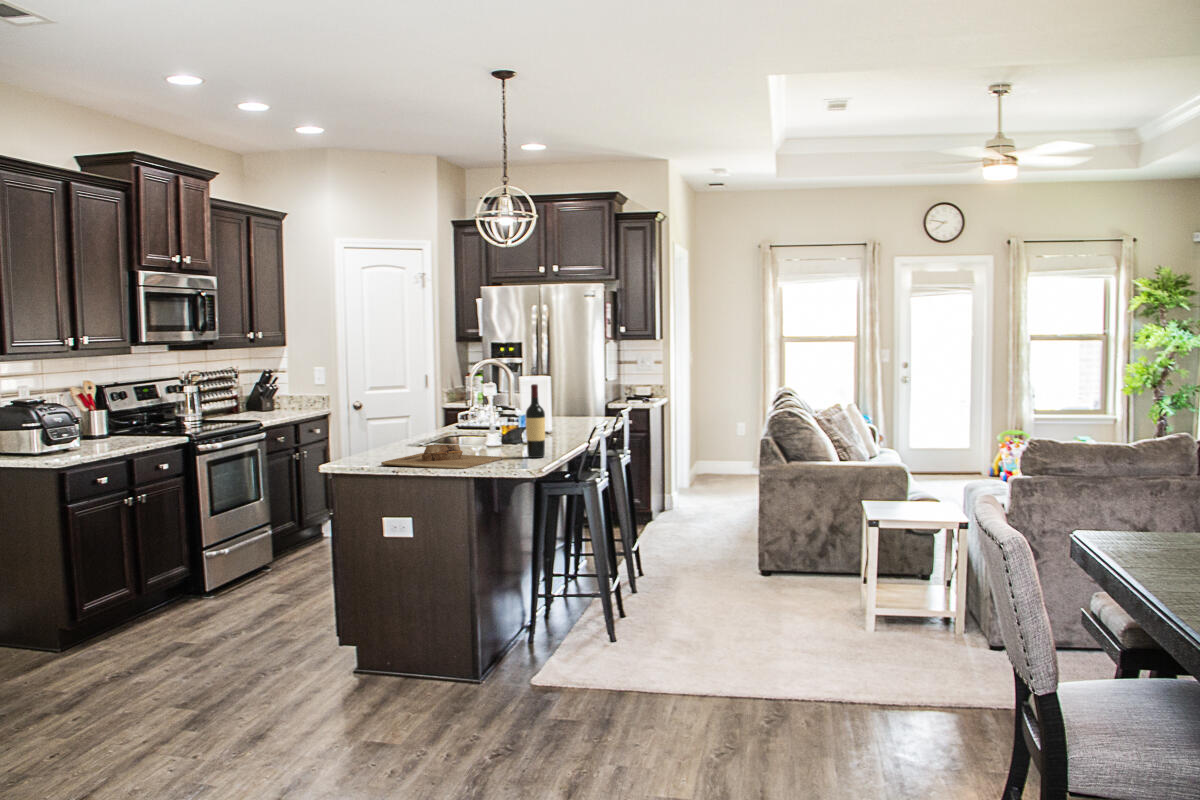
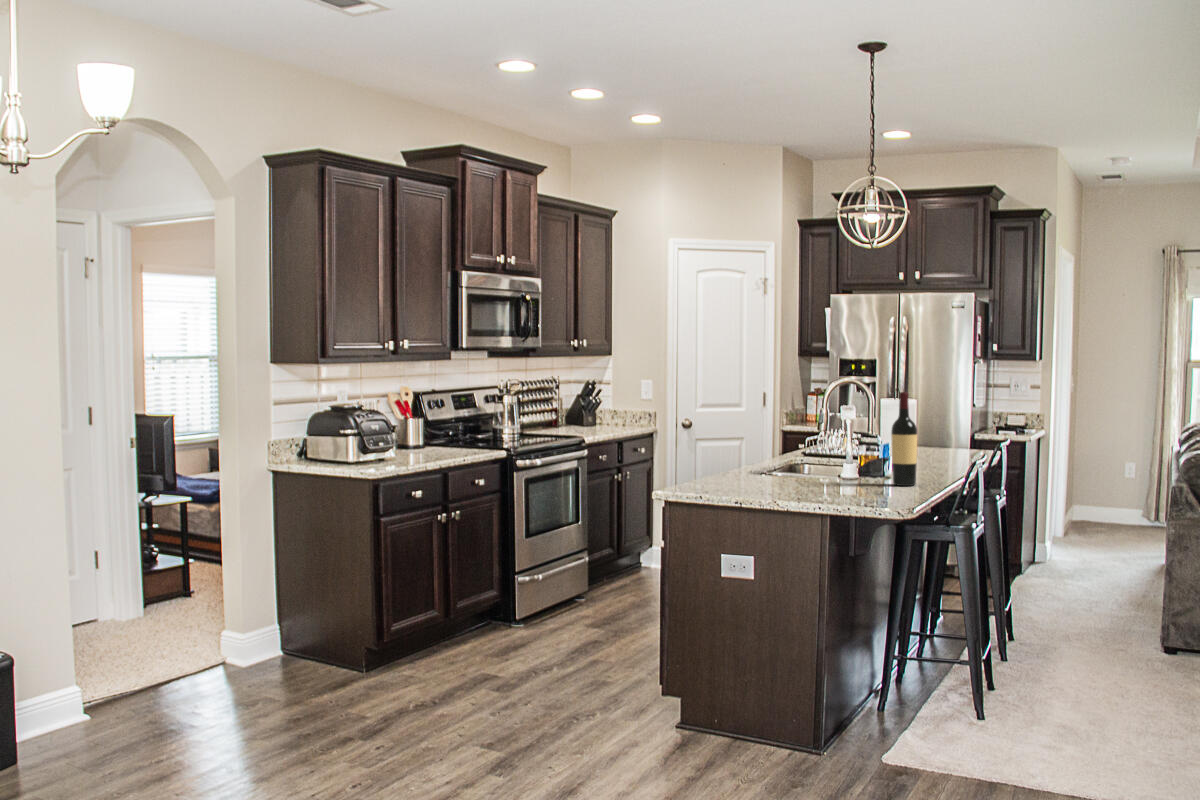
cutting board: present [381,444,502,469] -> none [711,463,860,495]

